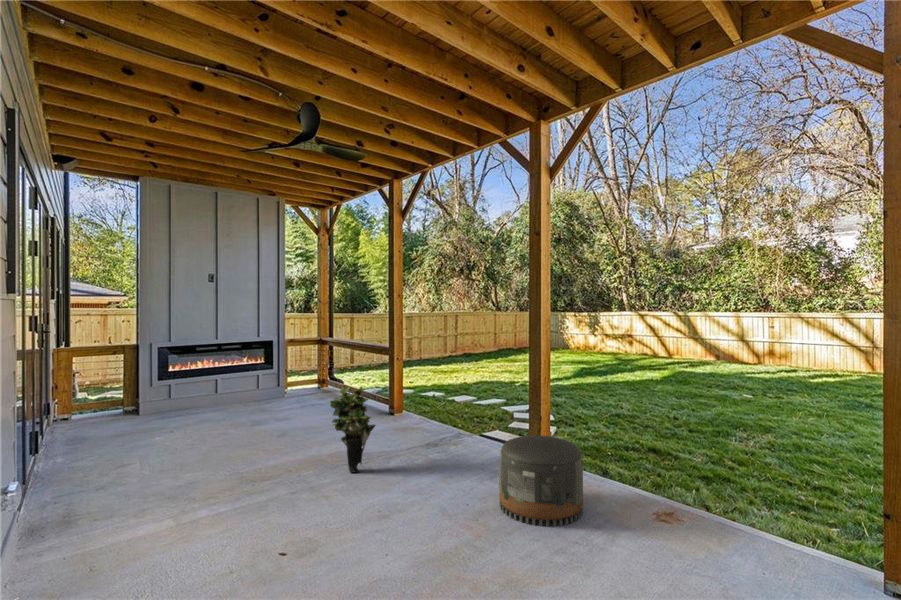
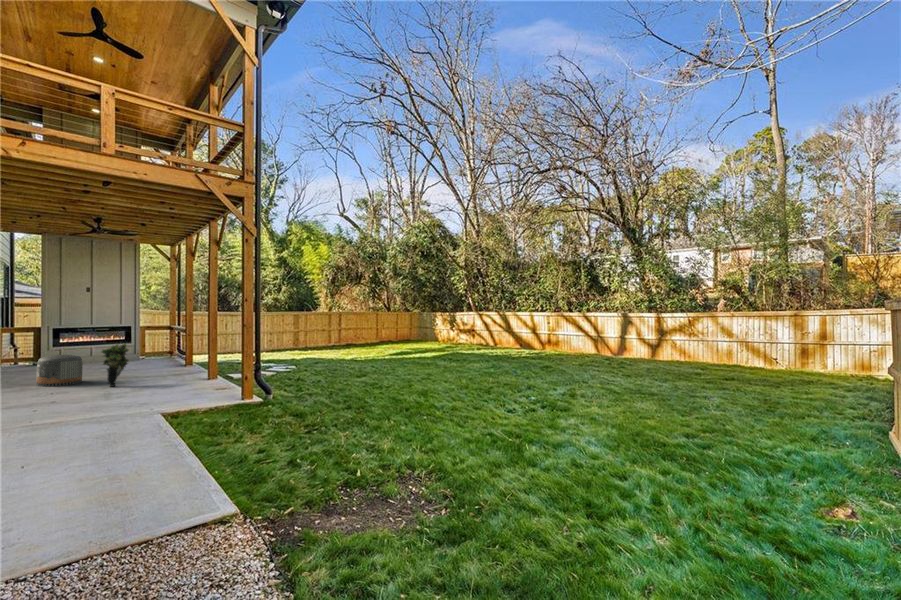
pouf: present [499,435,583,527] -> present [36,355,83,386]

